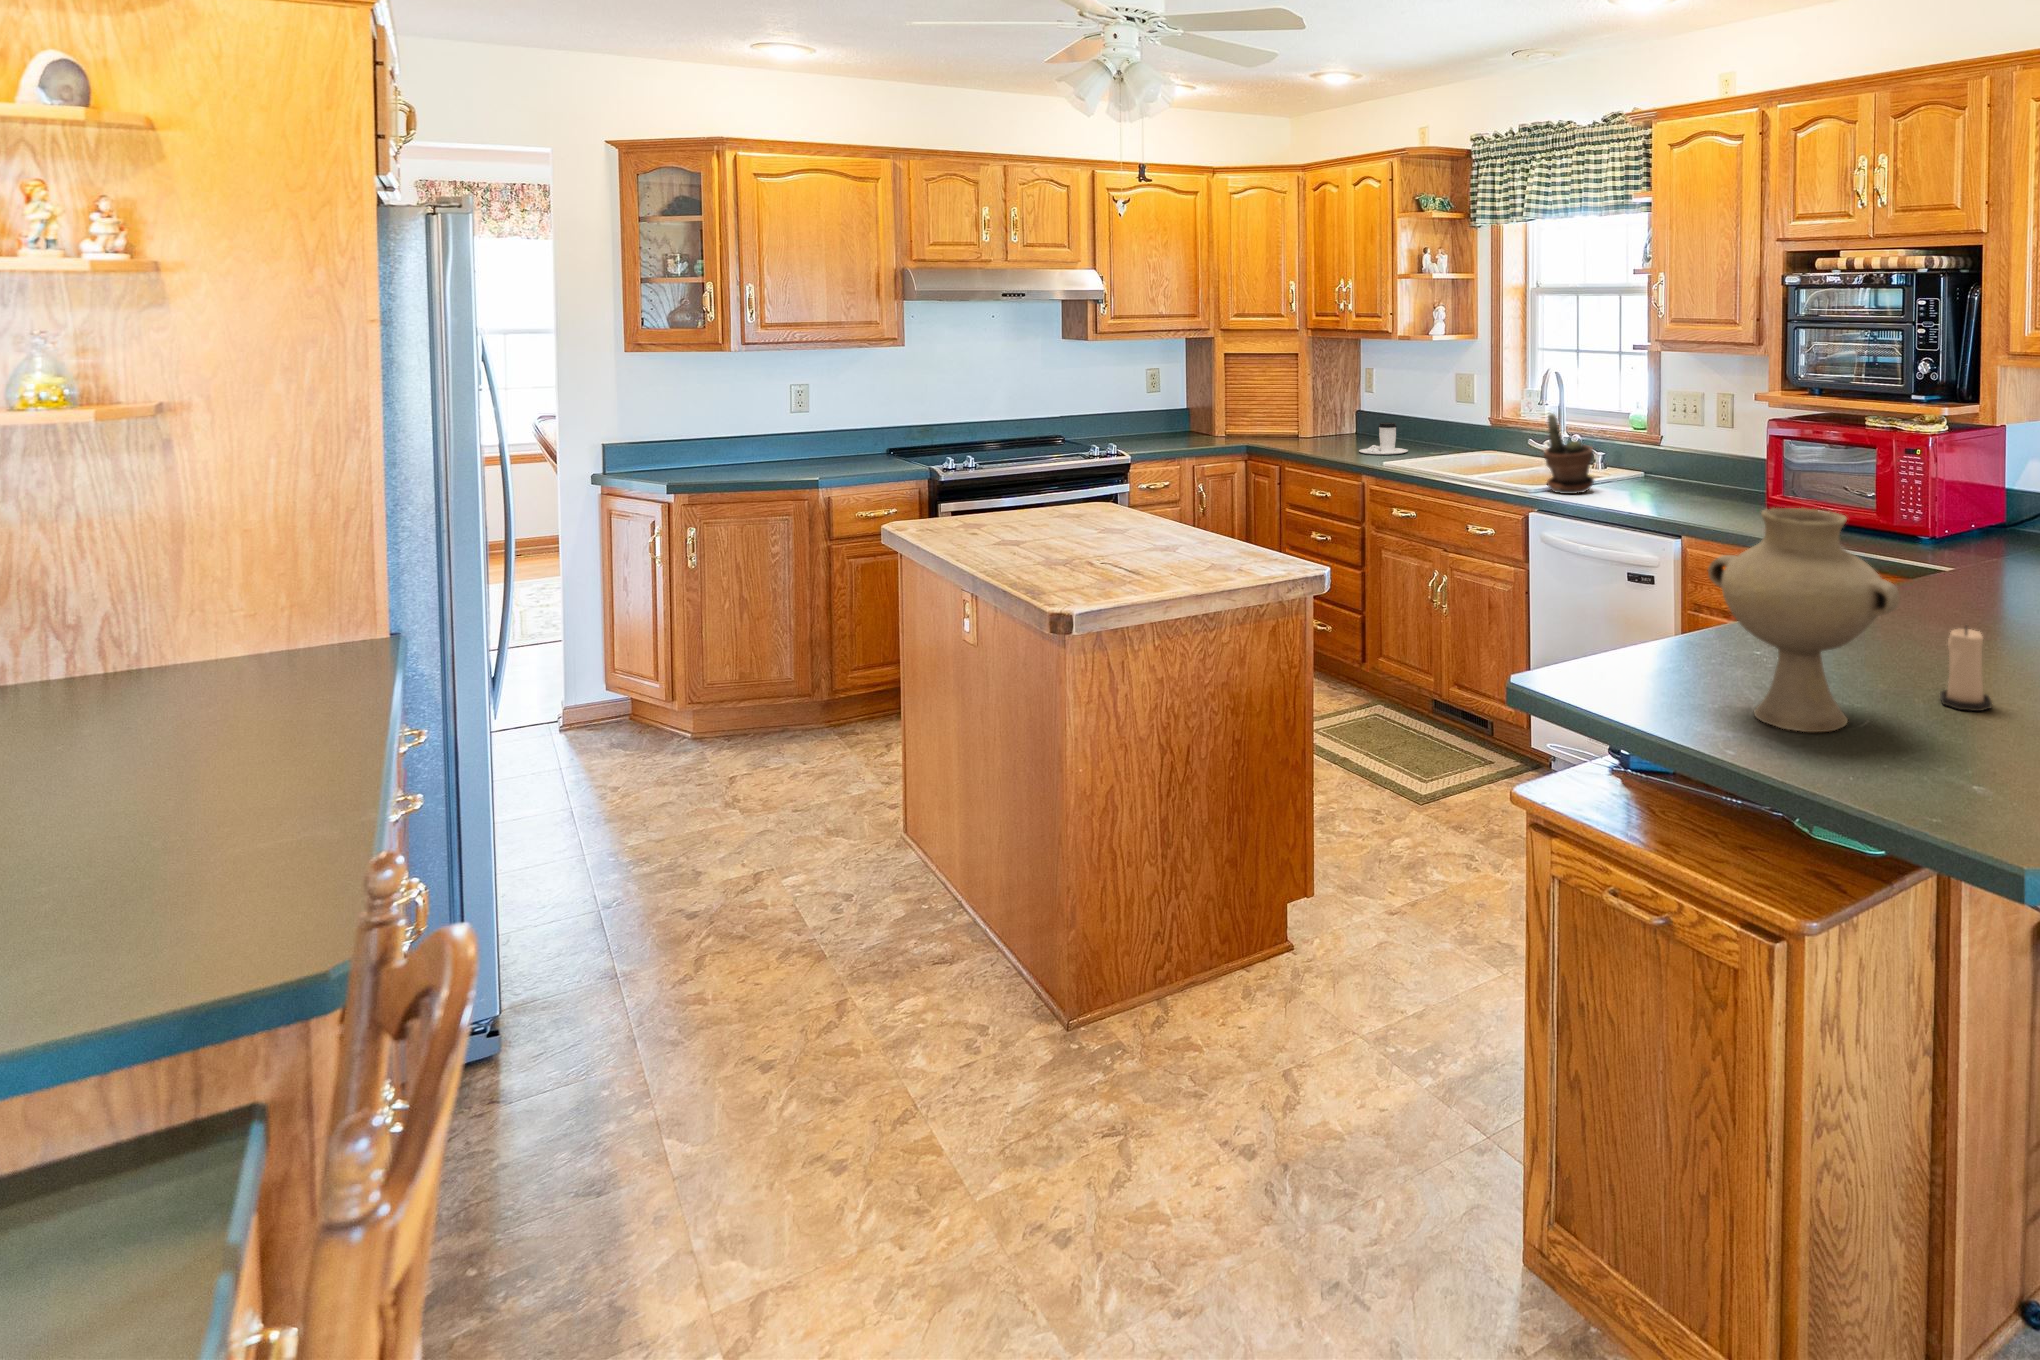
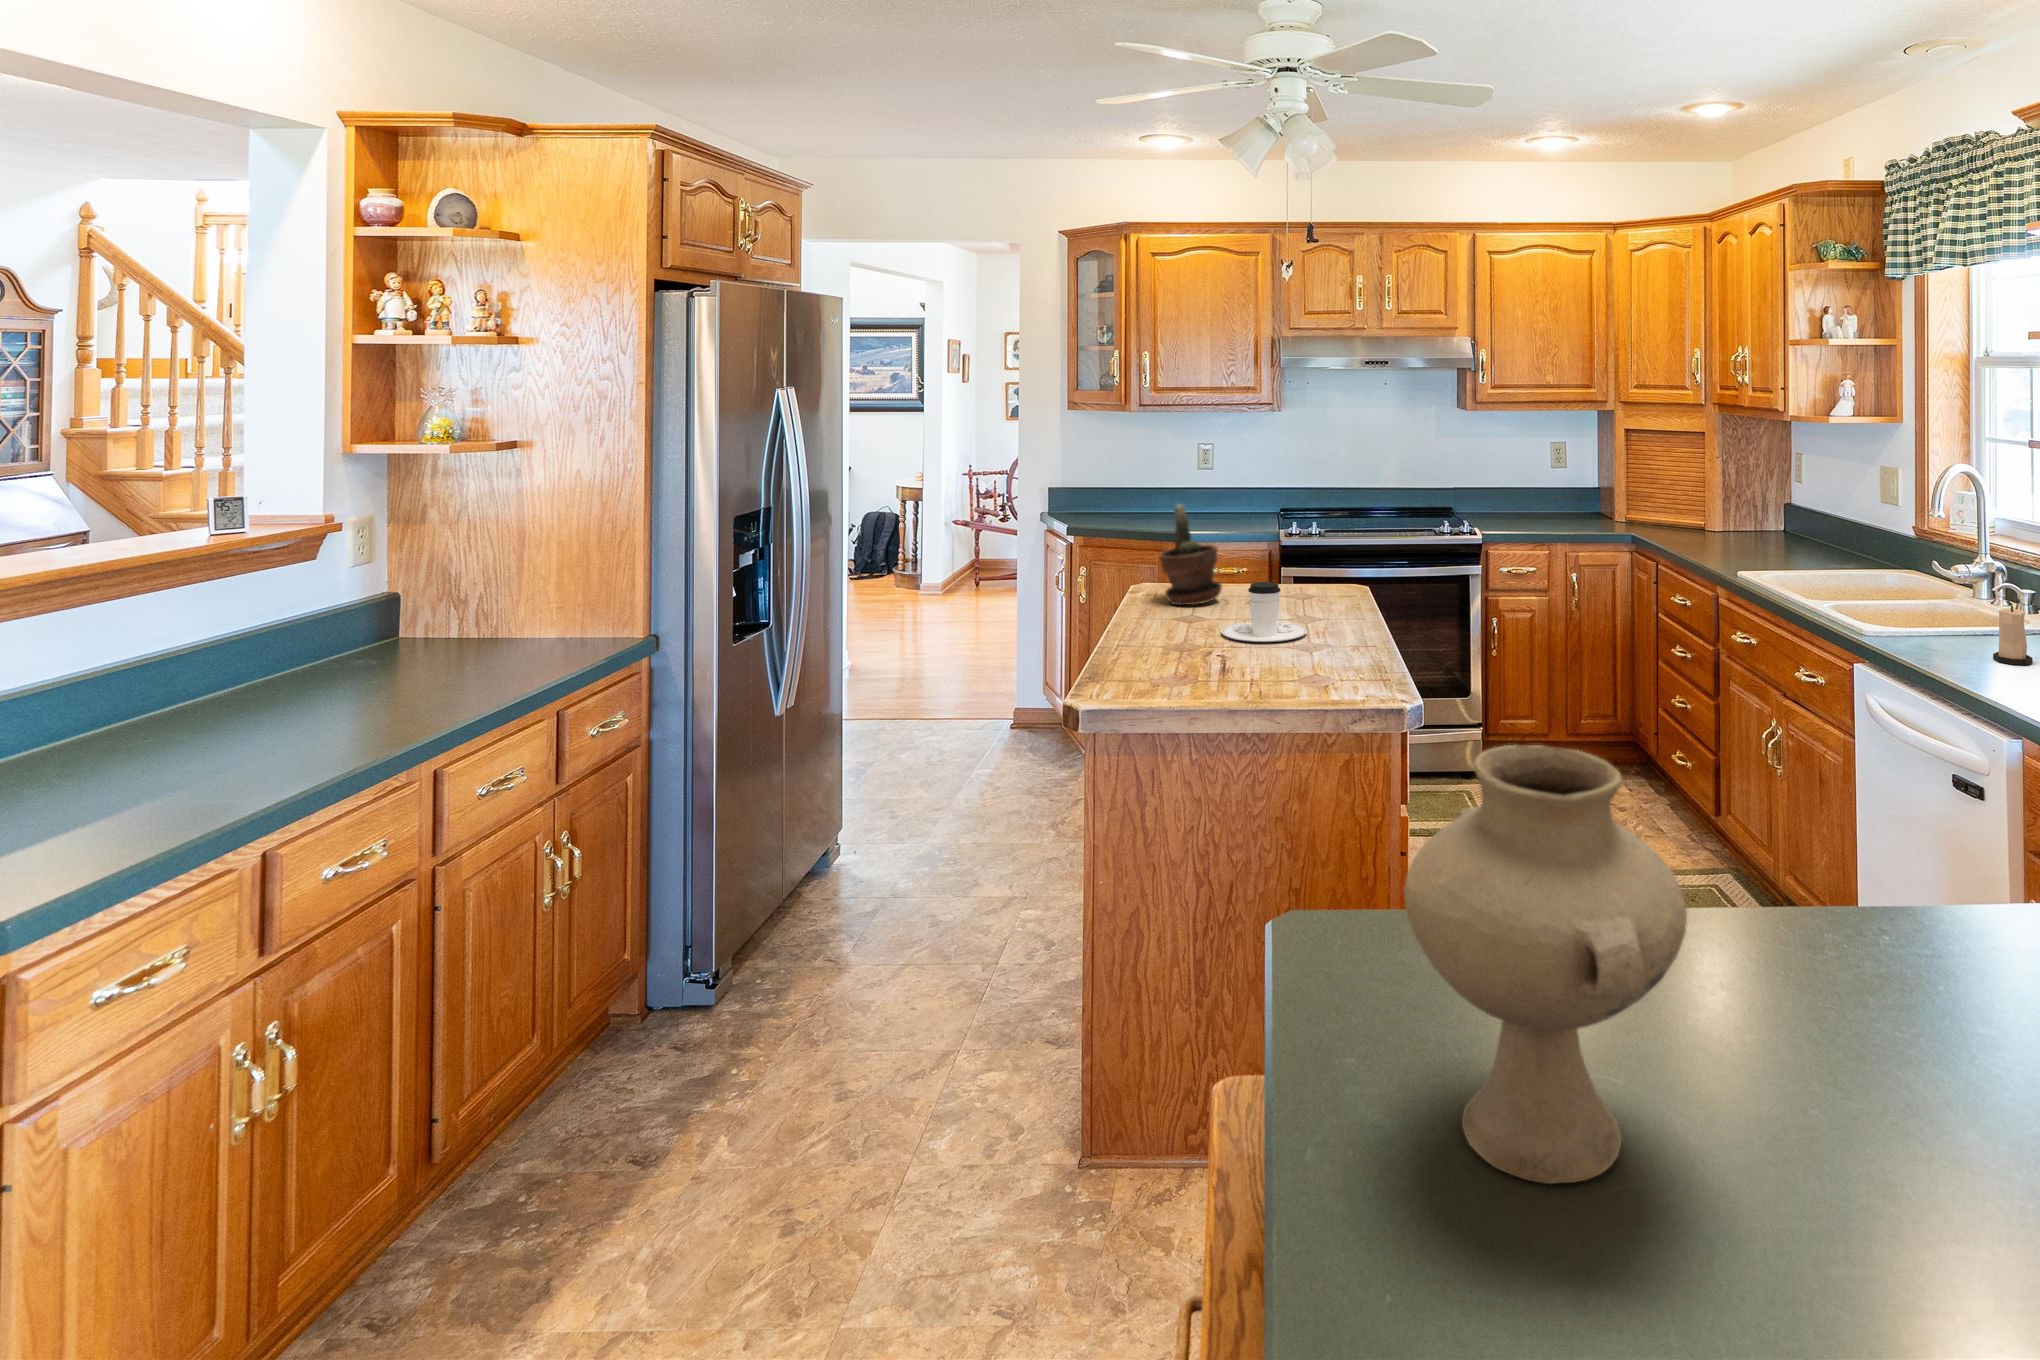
potted plant: present [1544,413,1594,494] -> present [1159,505,1222,605]
coffee cup: present [1359,422,1408,455] -> present [1221,582,1307,642]
candle: present [1940,627,1992,711] -> present [1993,605,2033,665]

